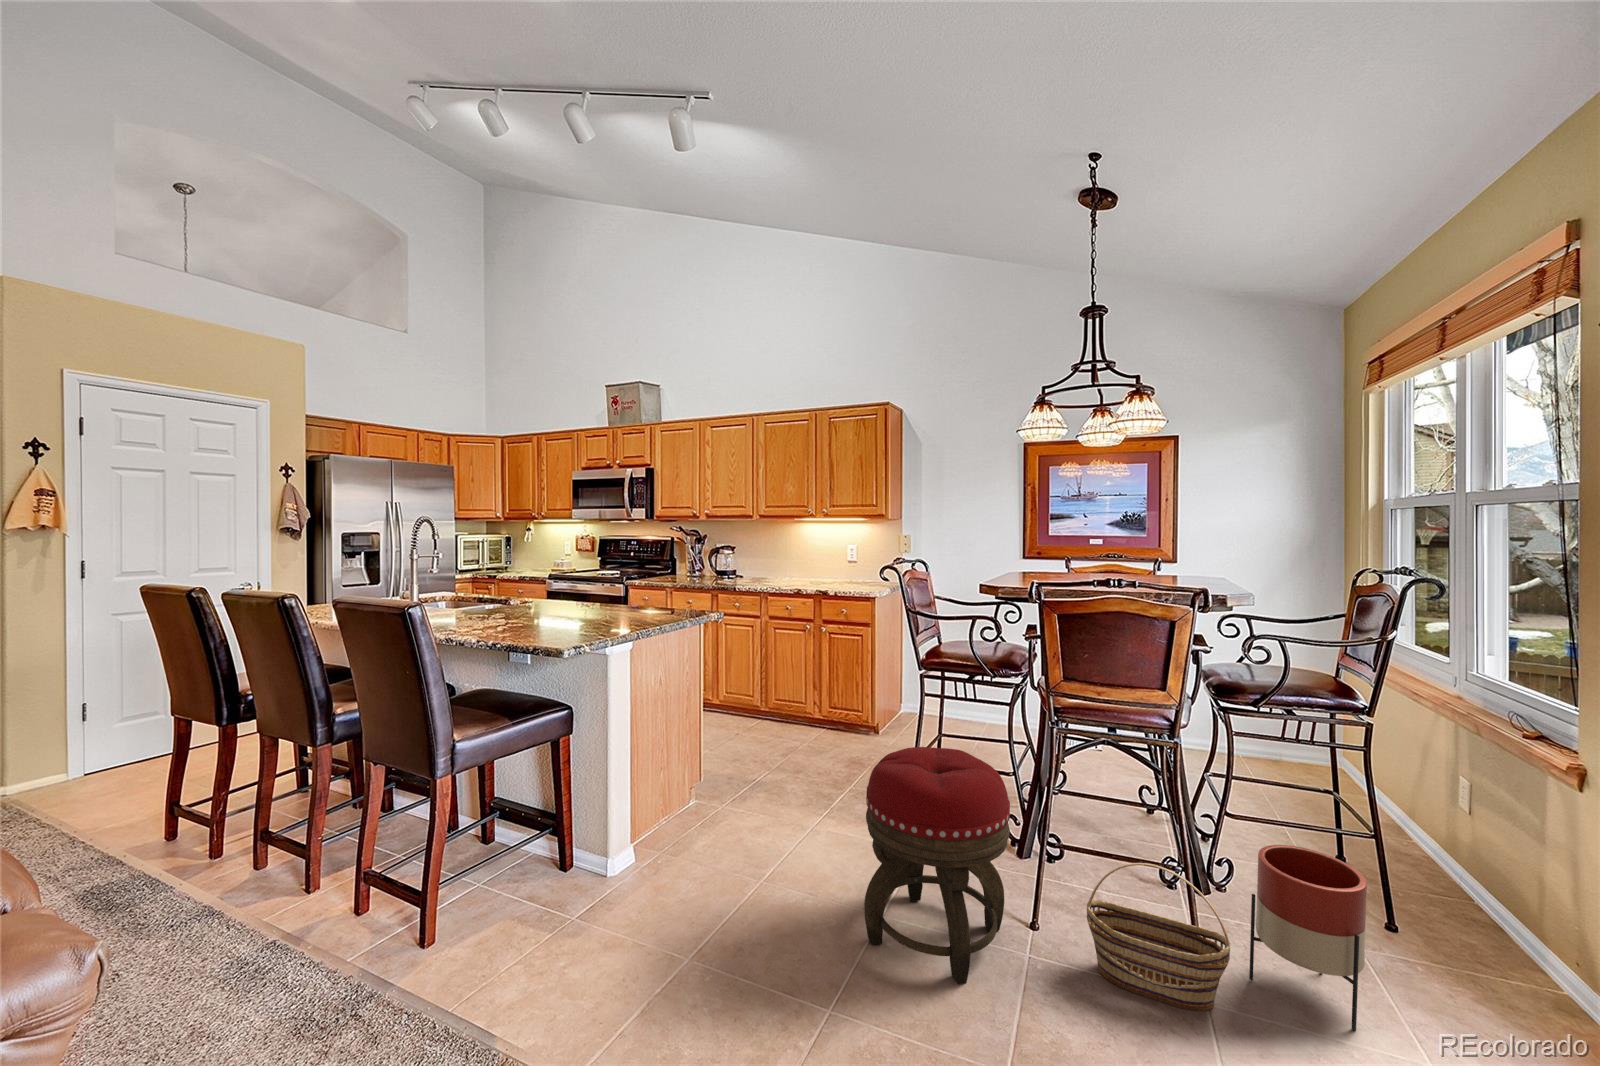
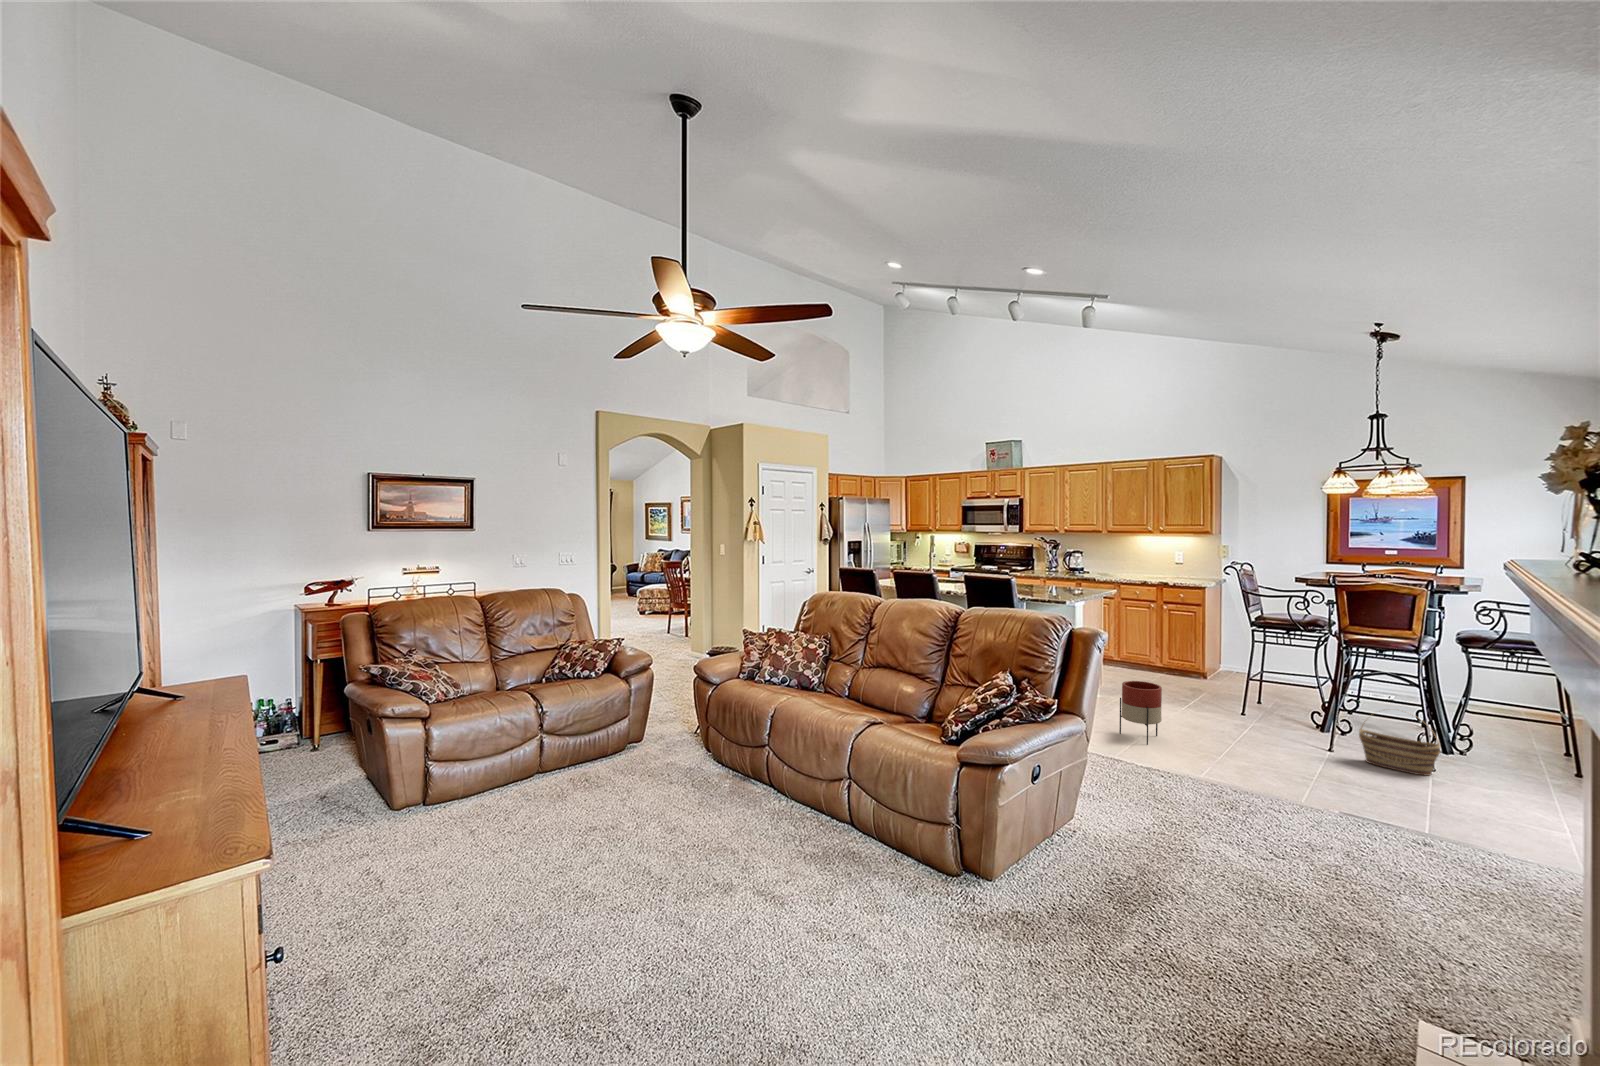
footstool: present [864,747,1010,984] -> none [1230,656,1314,756]
planter: present [1249,845,1367,1031] -> present [1119,681,1162,745]

